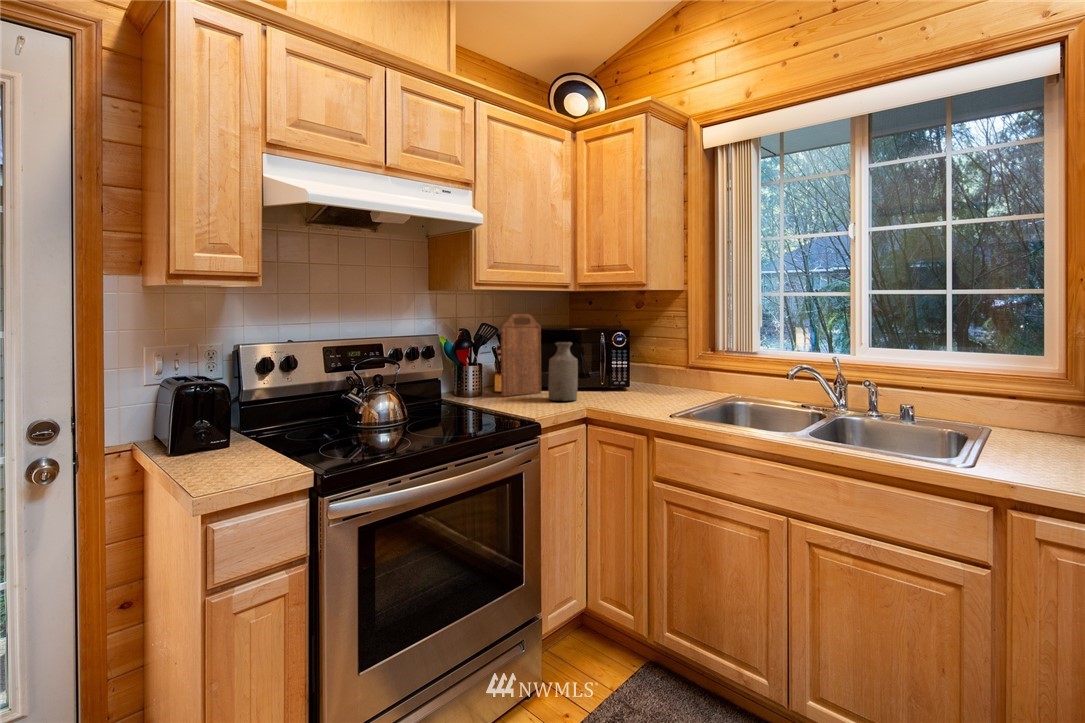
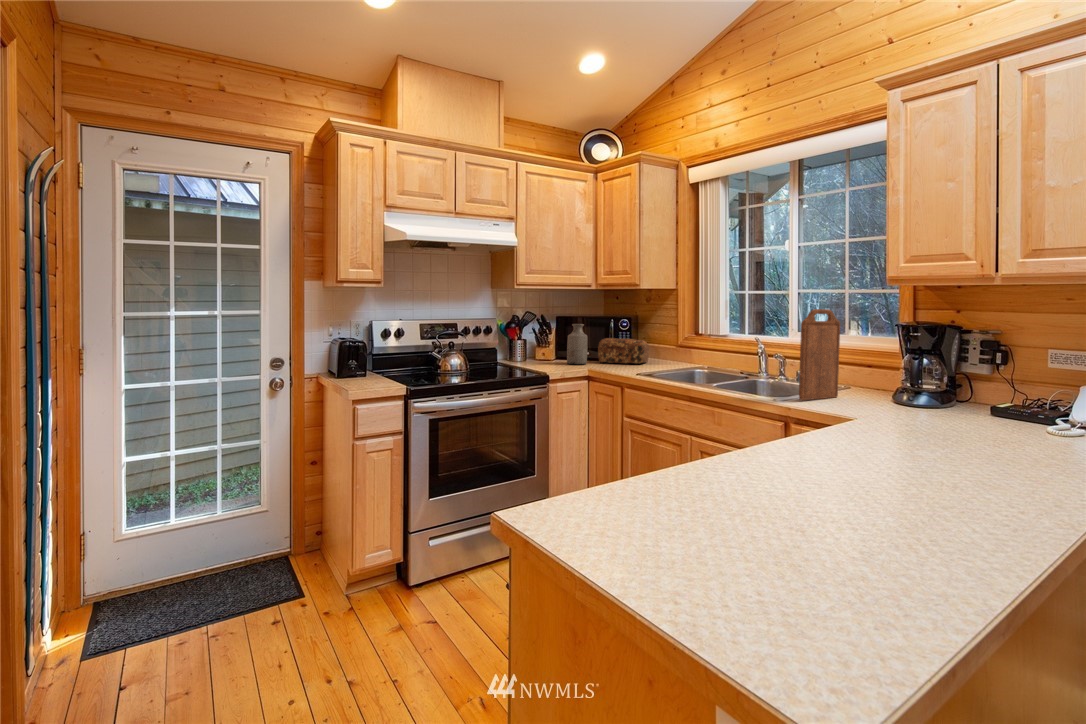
cutting board: present [501,314,541,396] -> present [799,309,840,400]
bread loaf: none [591,361,658,397] -> present [598,338,649,364]

